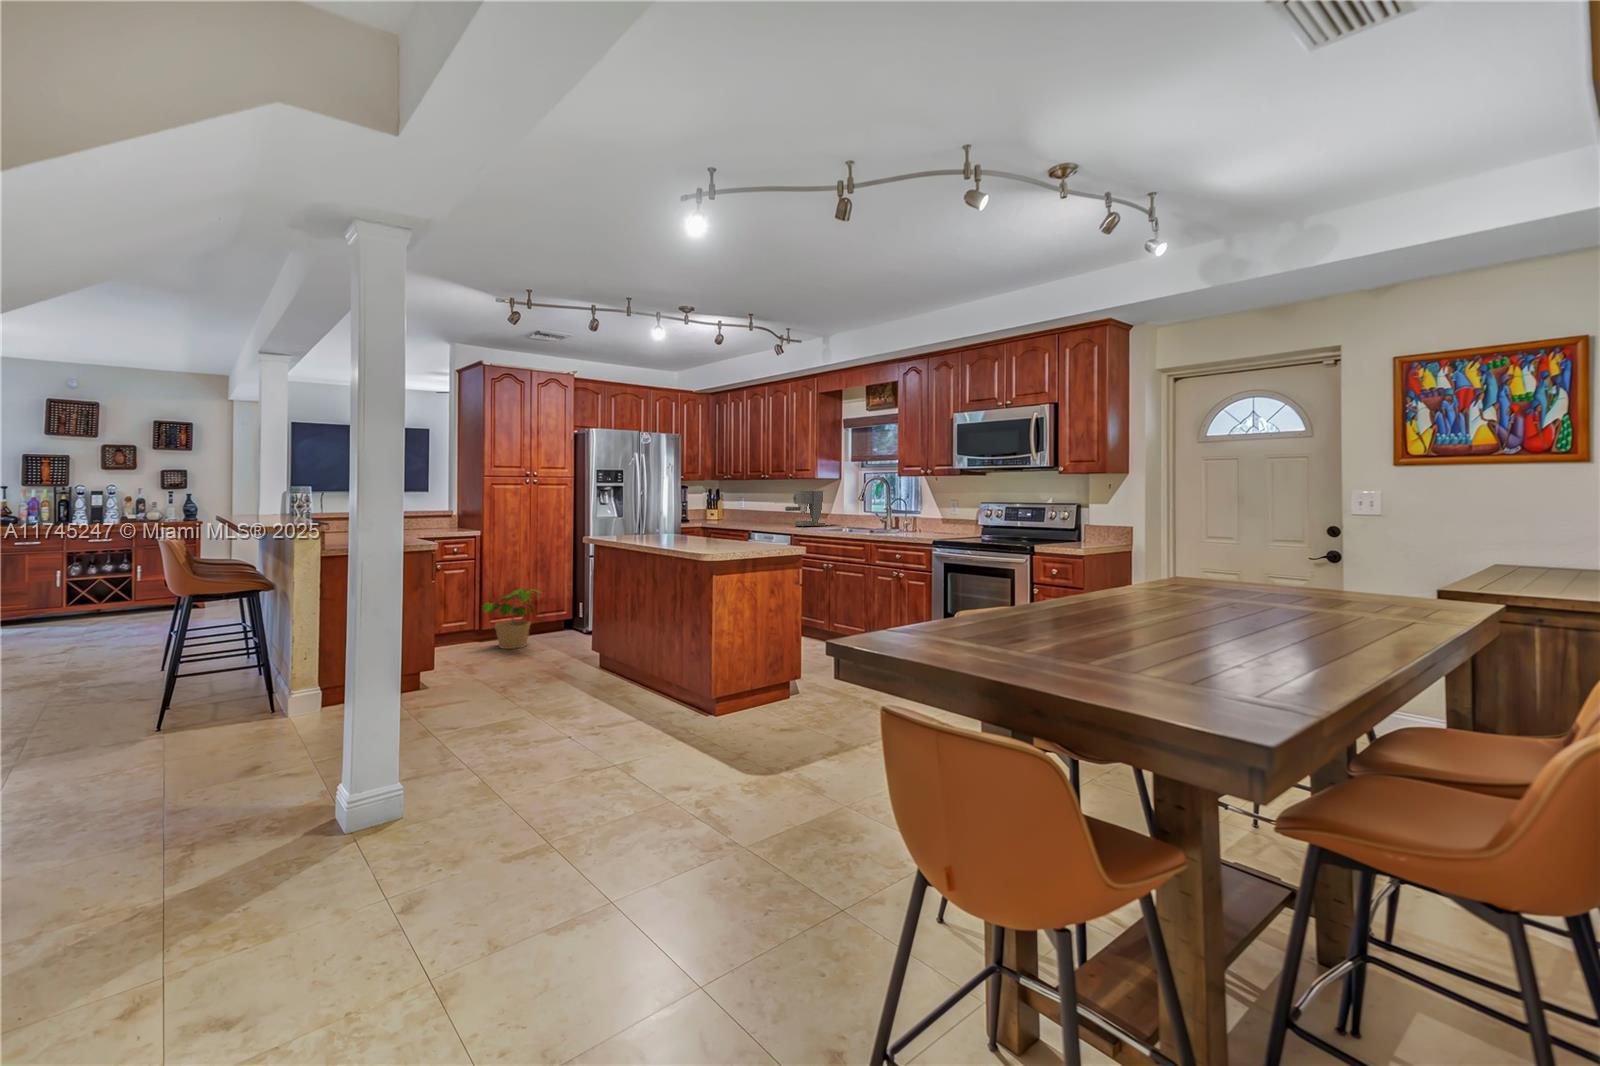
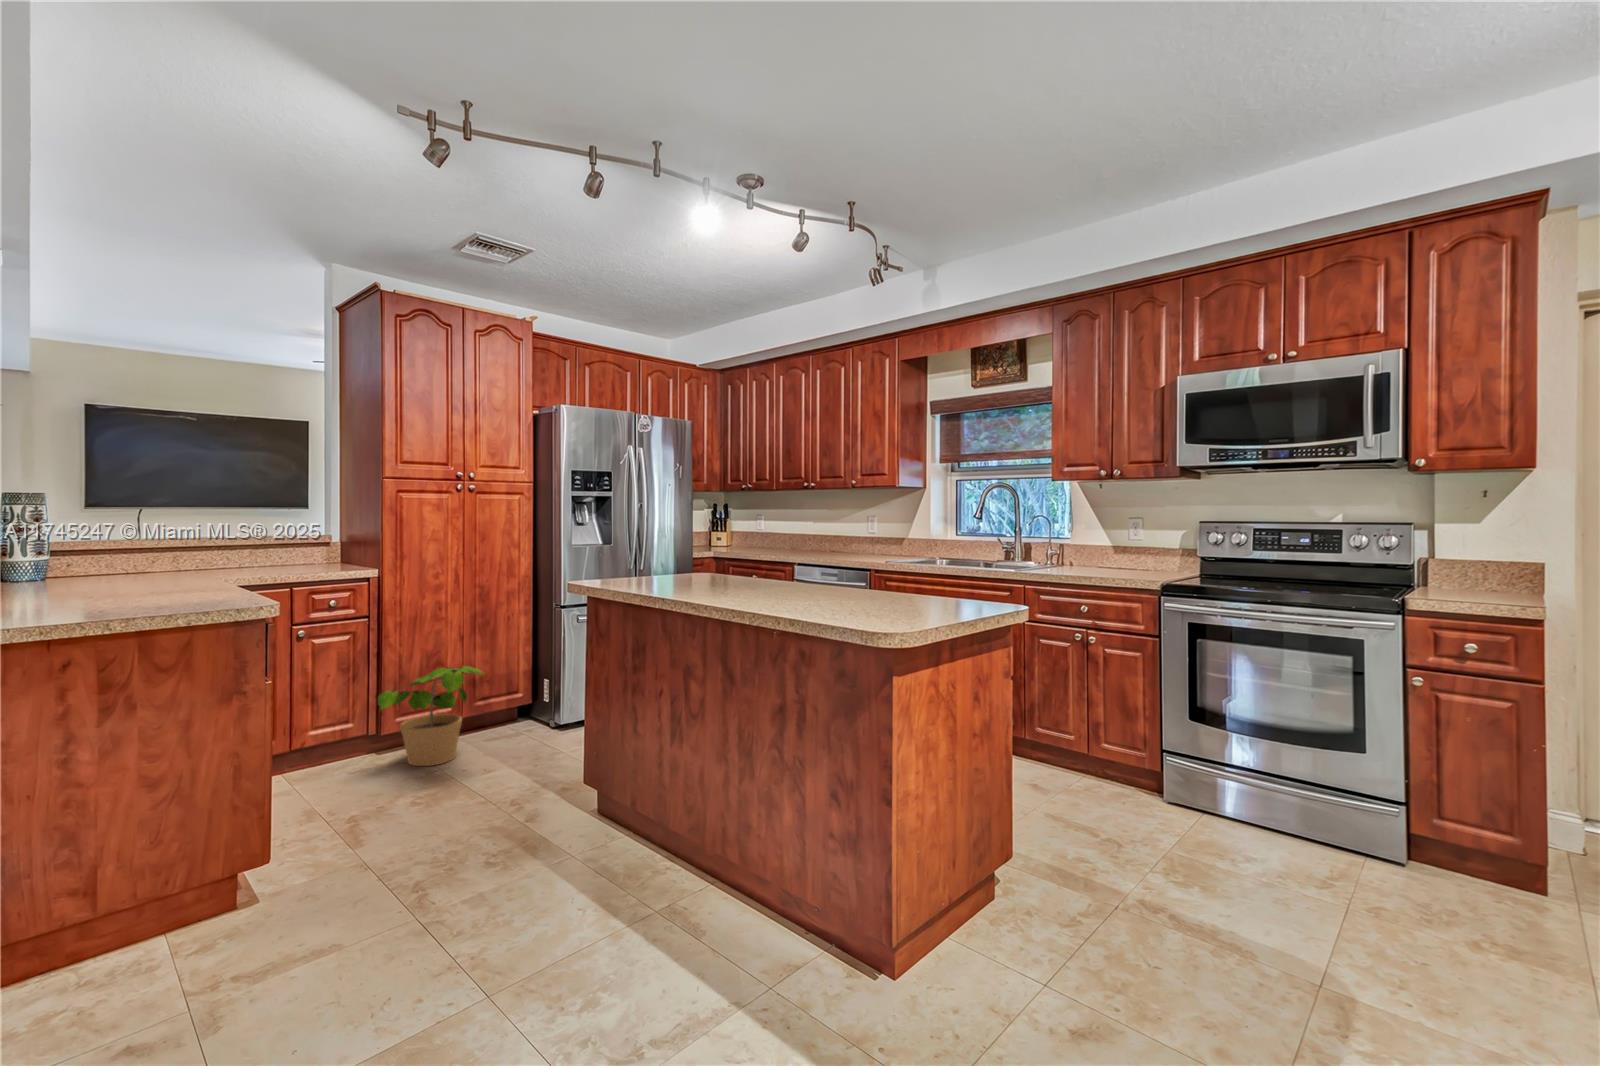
coffee maker: present [785,491,825,527] -> none [840,504,896,555]

